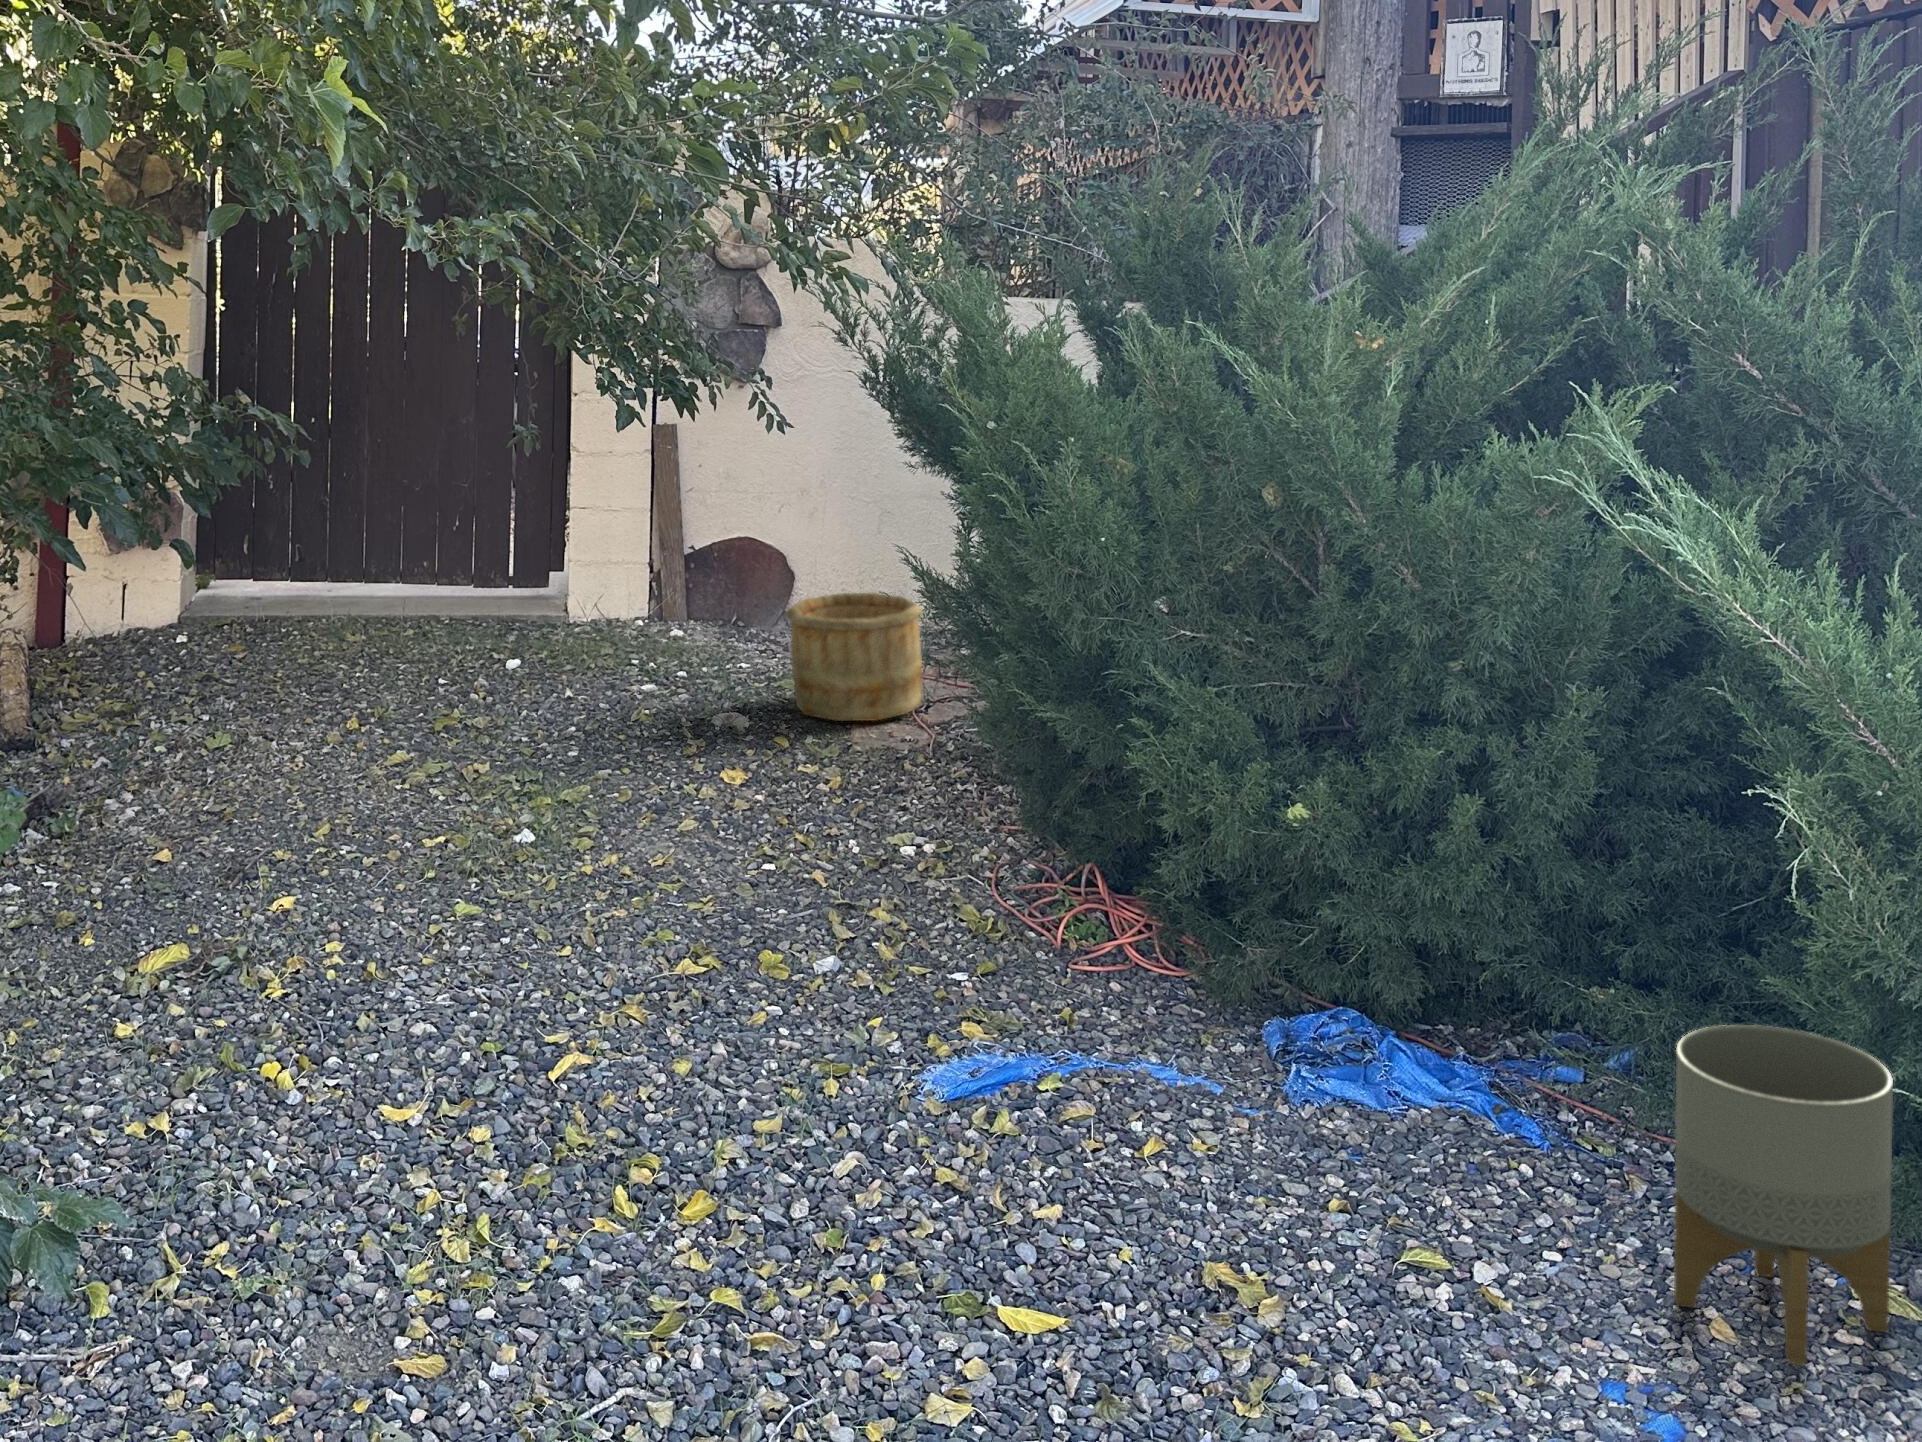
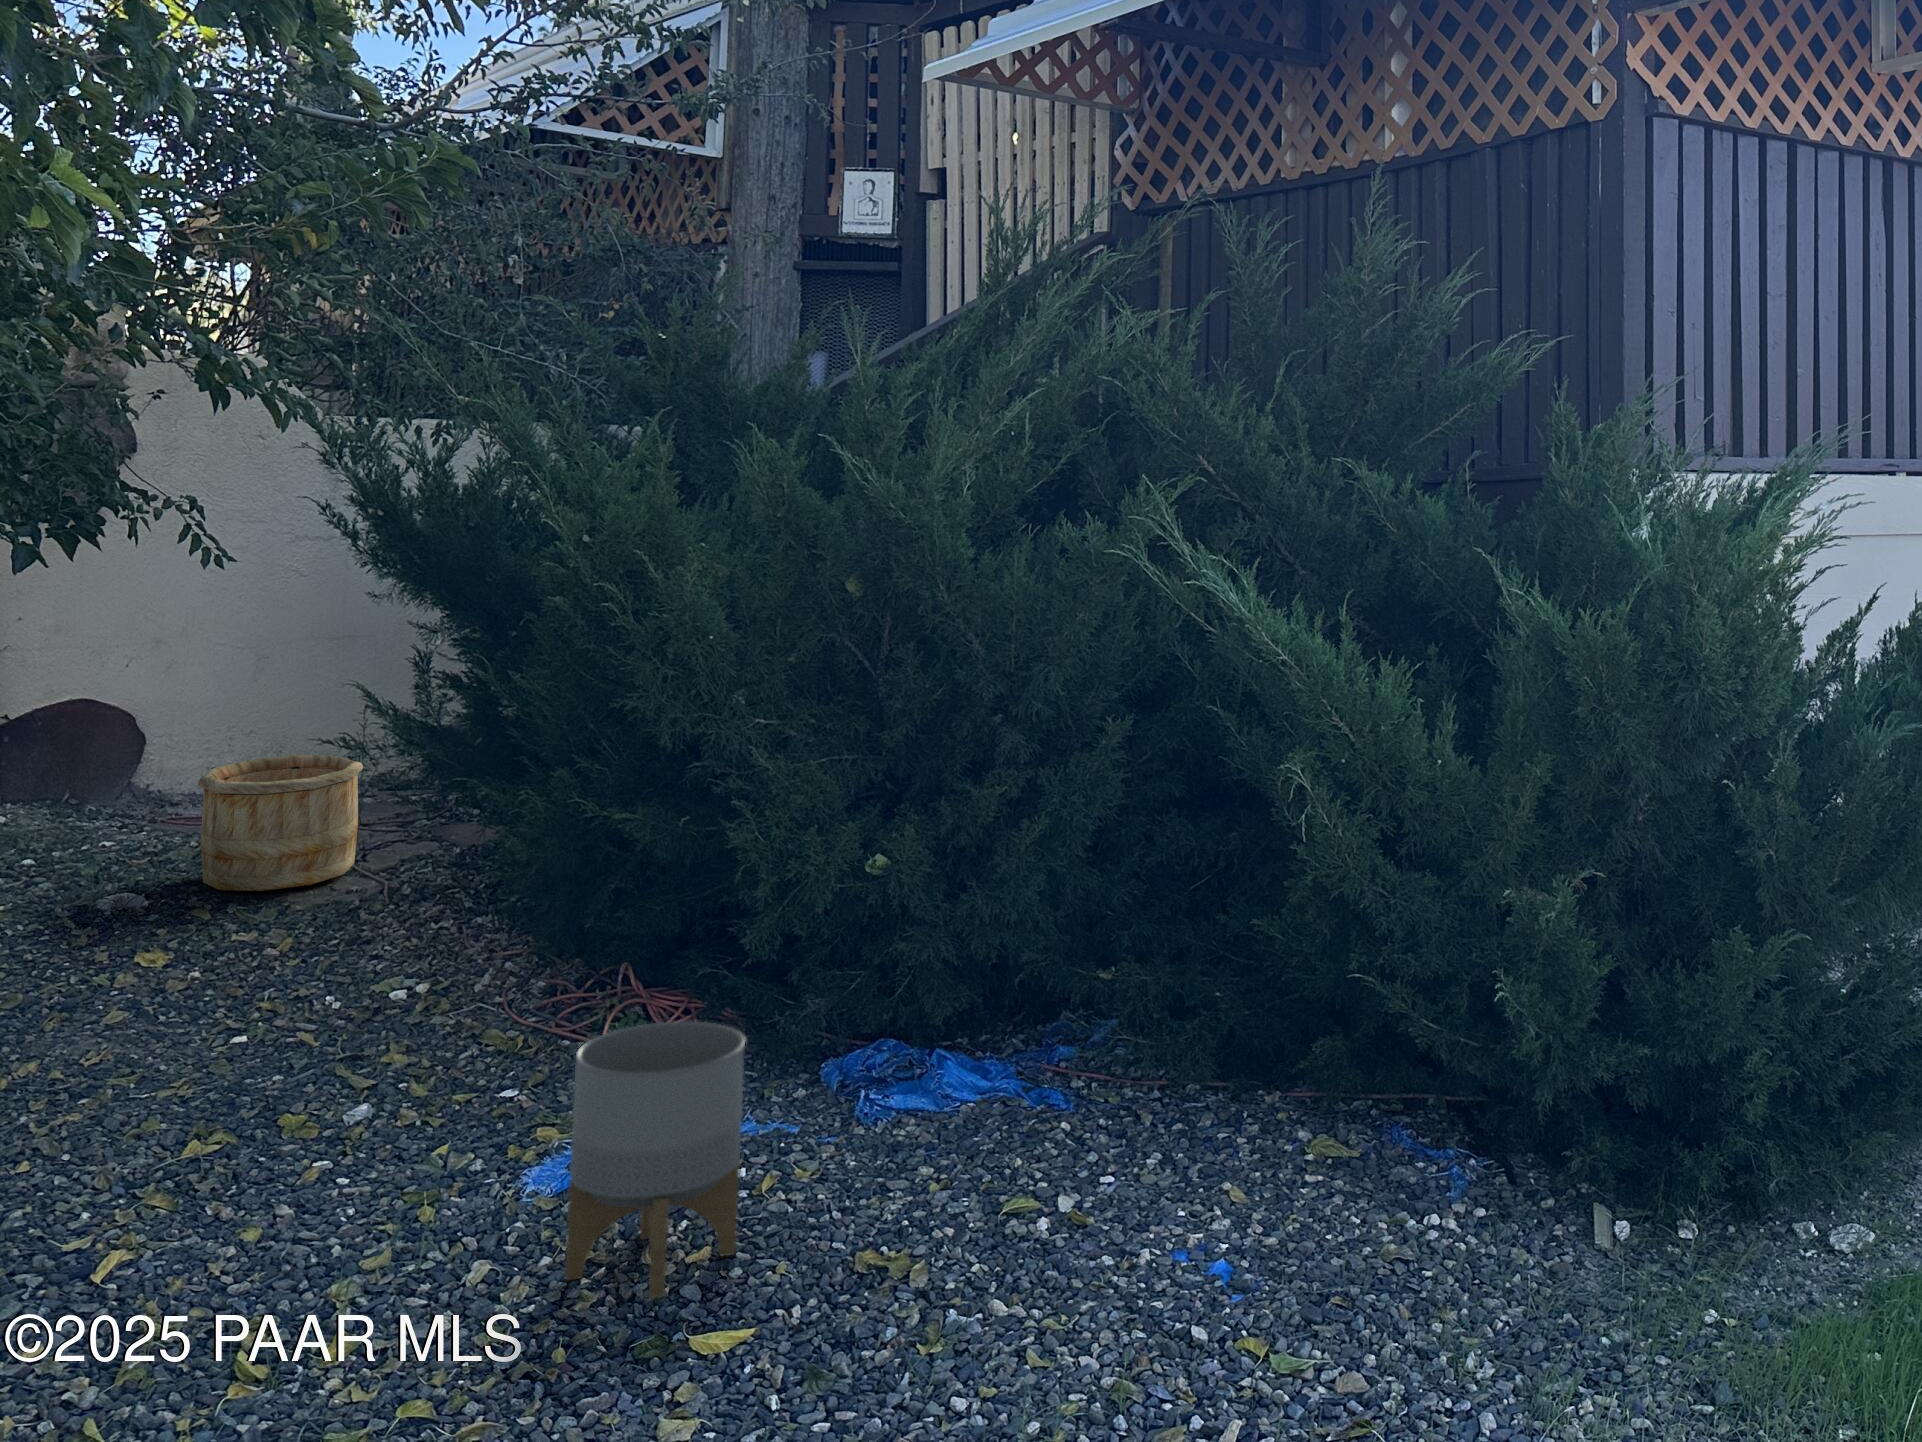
planter: present [1674,1025,1893,1366] -> present [565,1021,745,1299]

